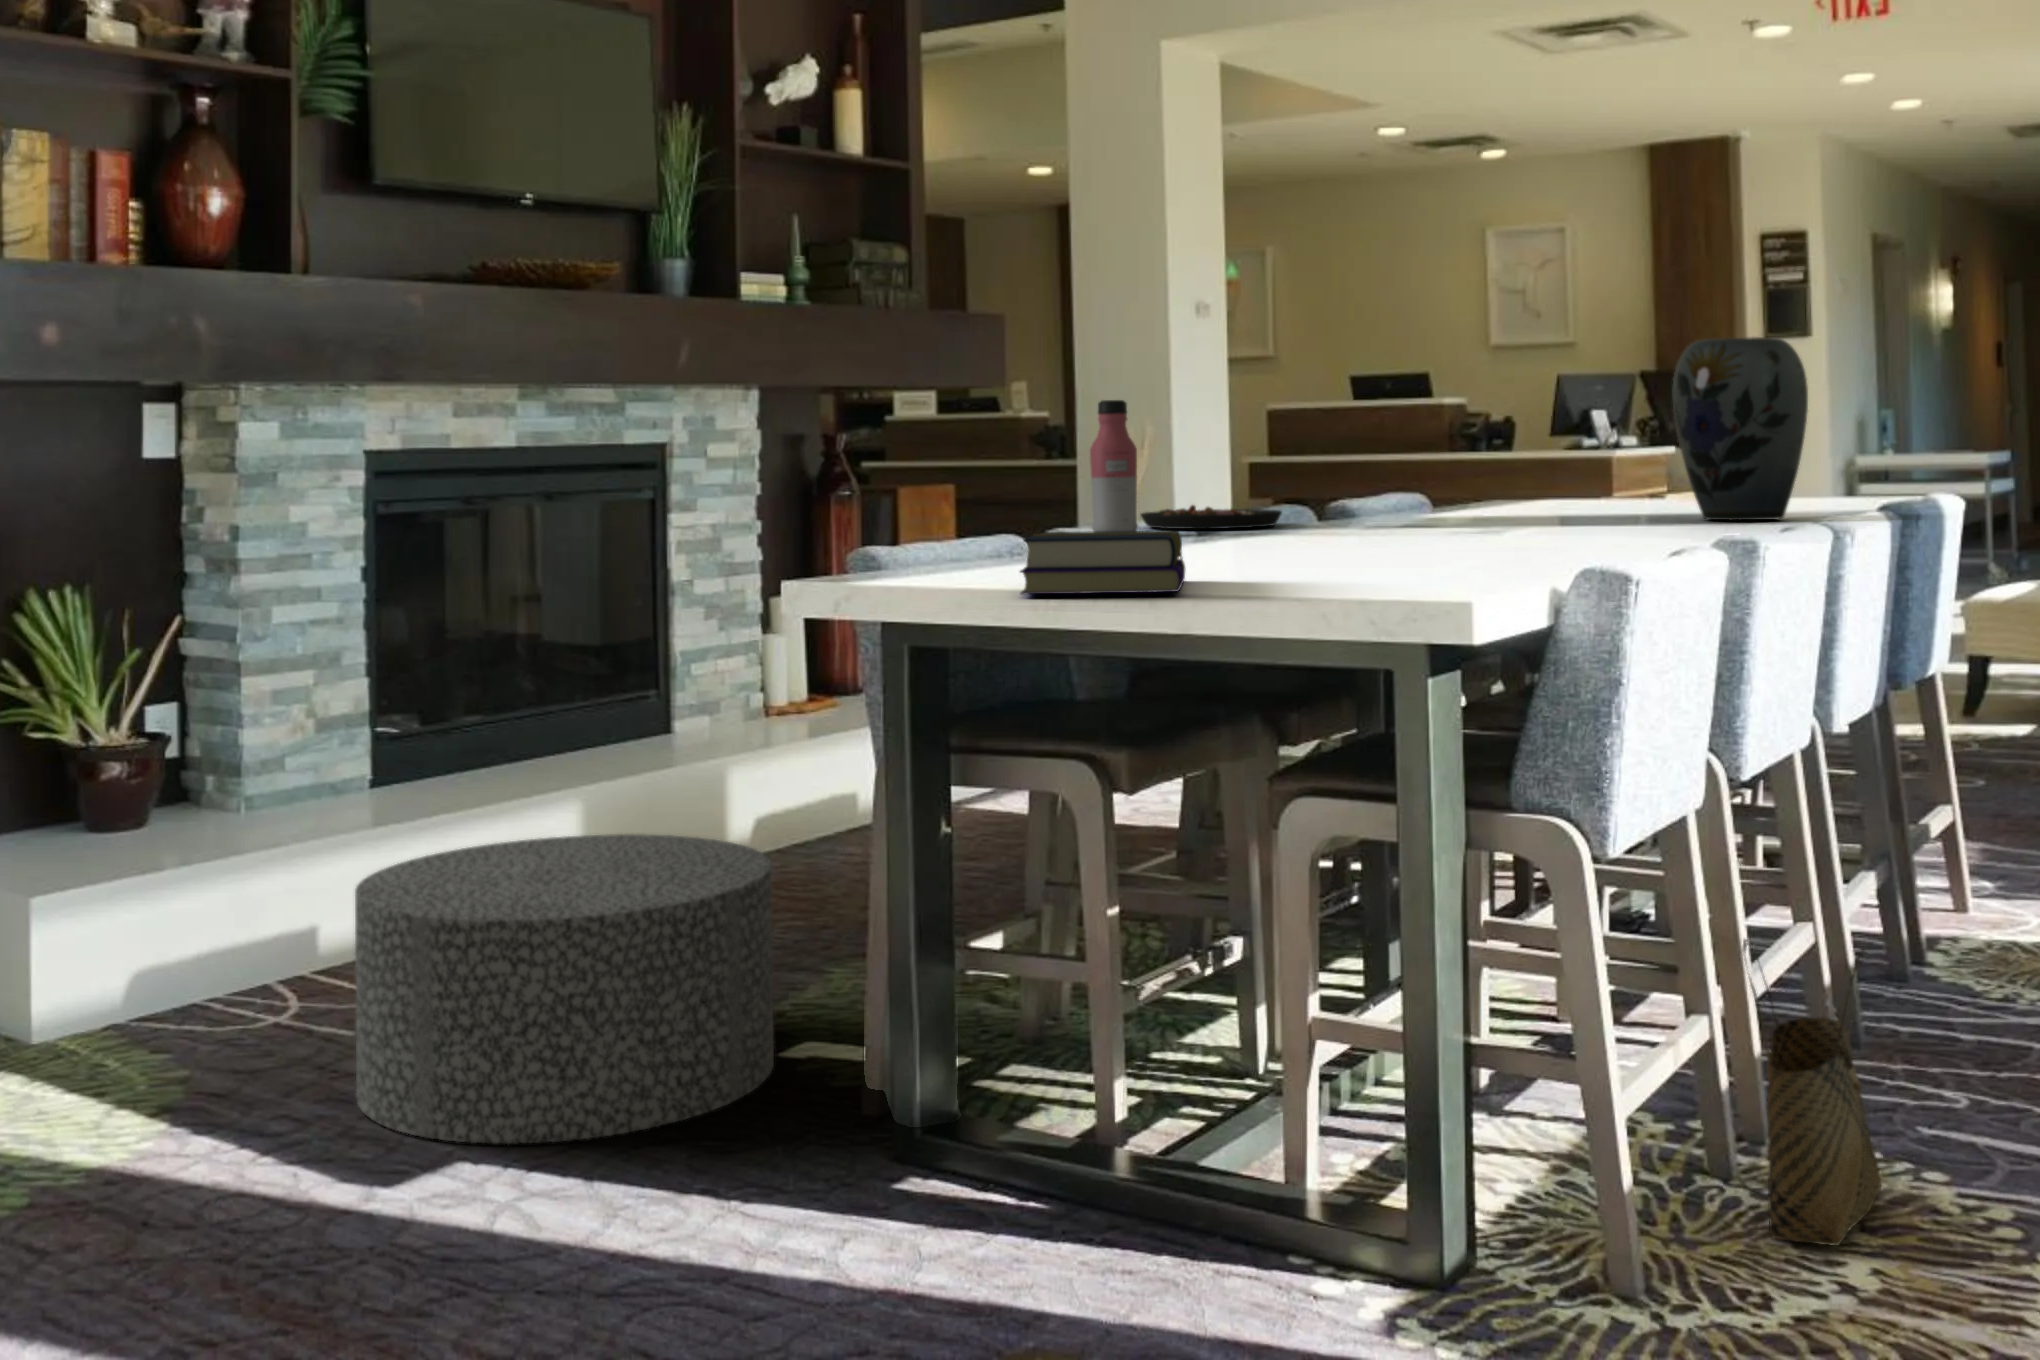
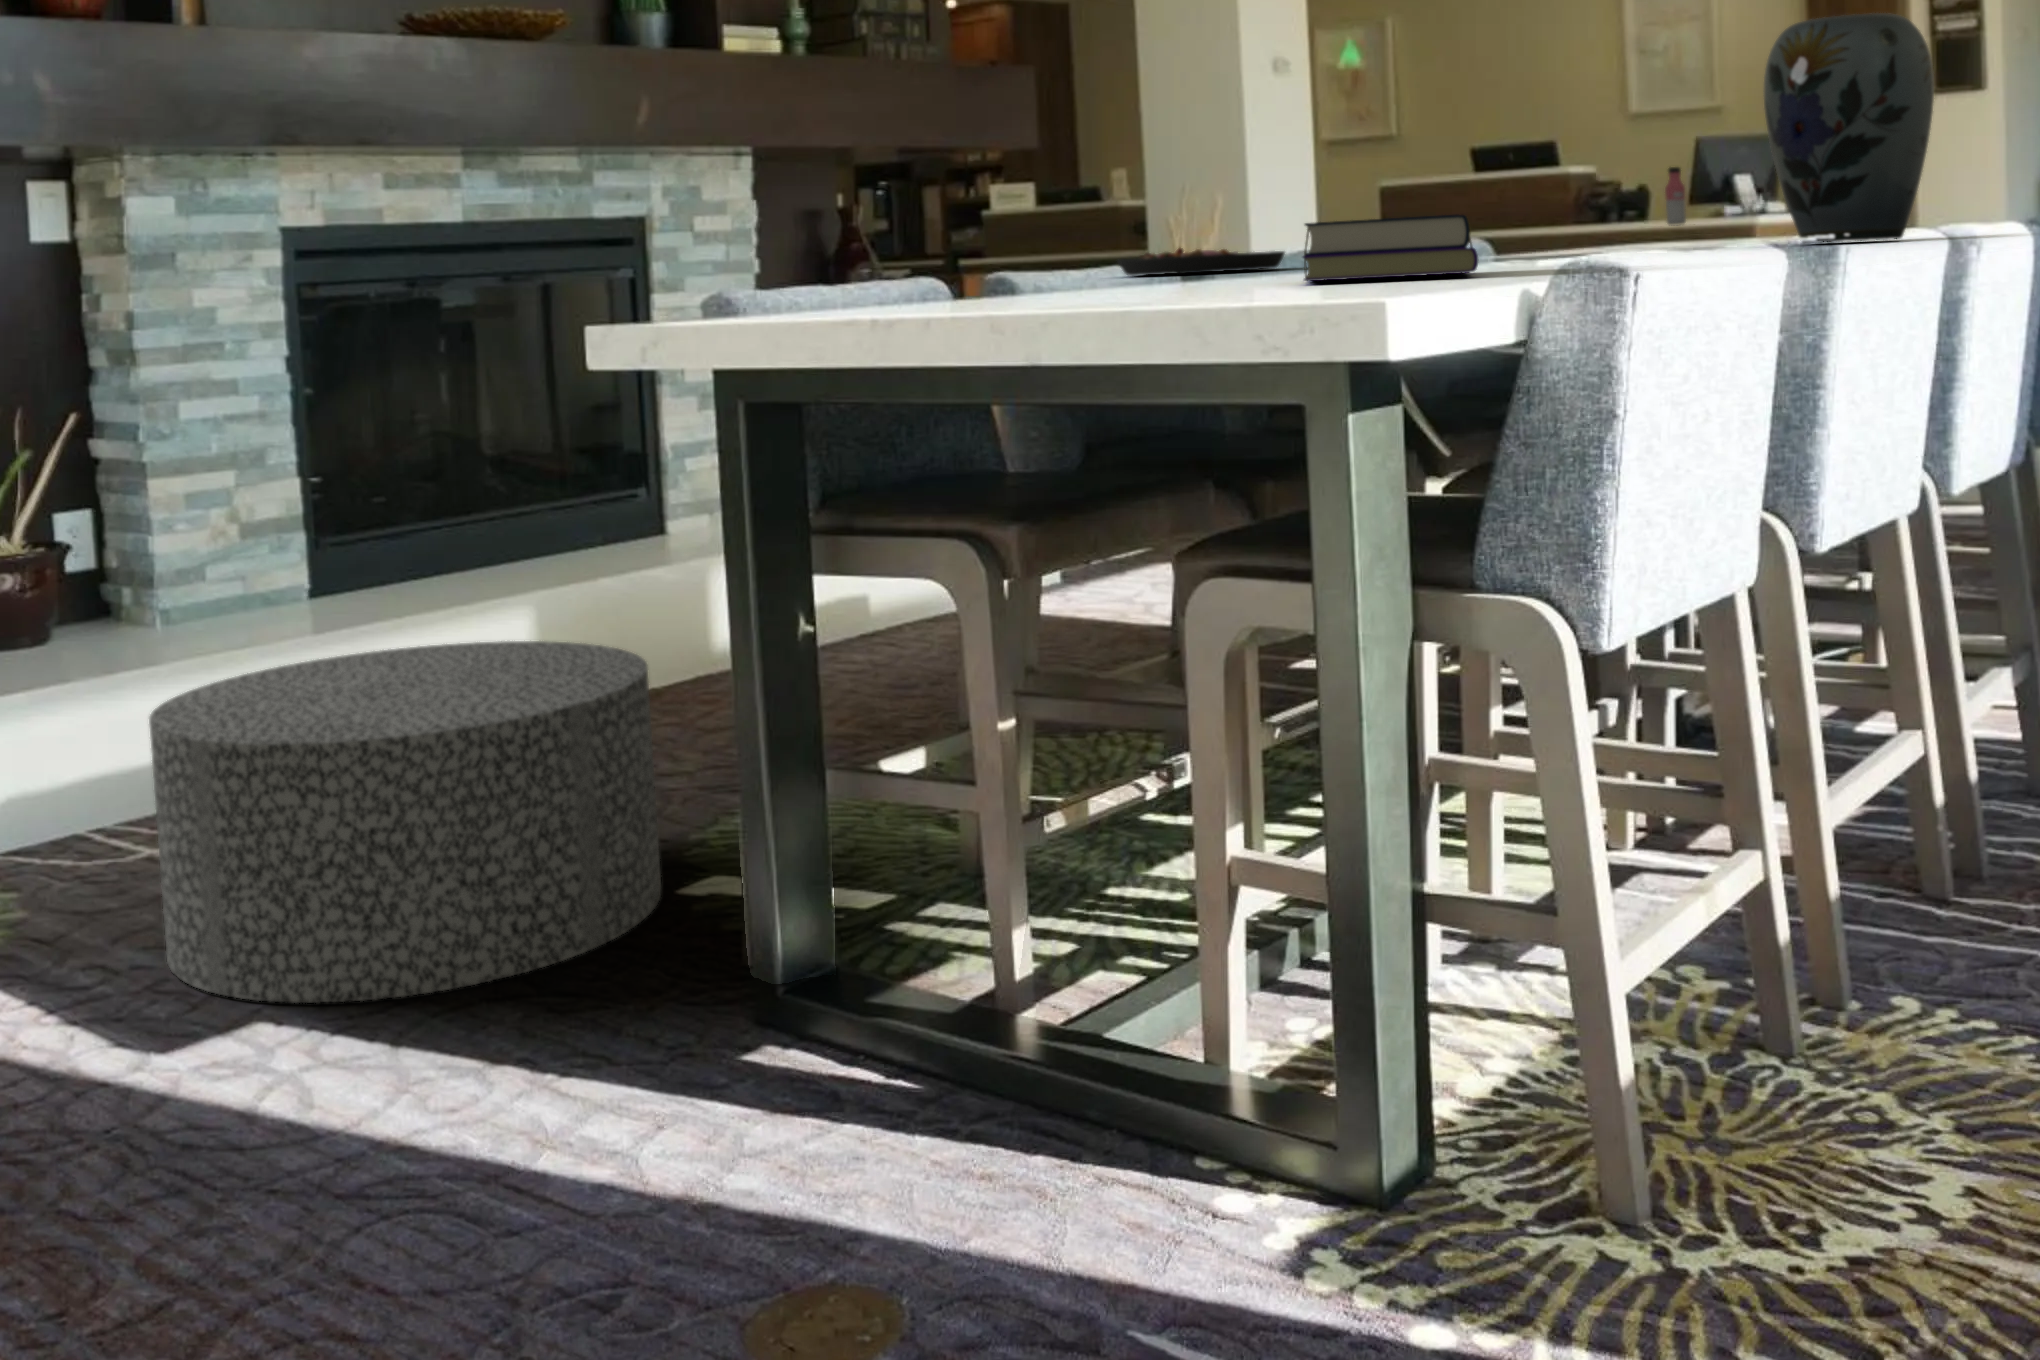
water bottle: present [1090,400,1138,531] -> present [1665,167,1686,225]
book: present [1020,530,1185,594] -> present [1303,215,1478,281]
woven basket: present [1742,939,1882,1246] -> none [1800,751,1991,1155]

